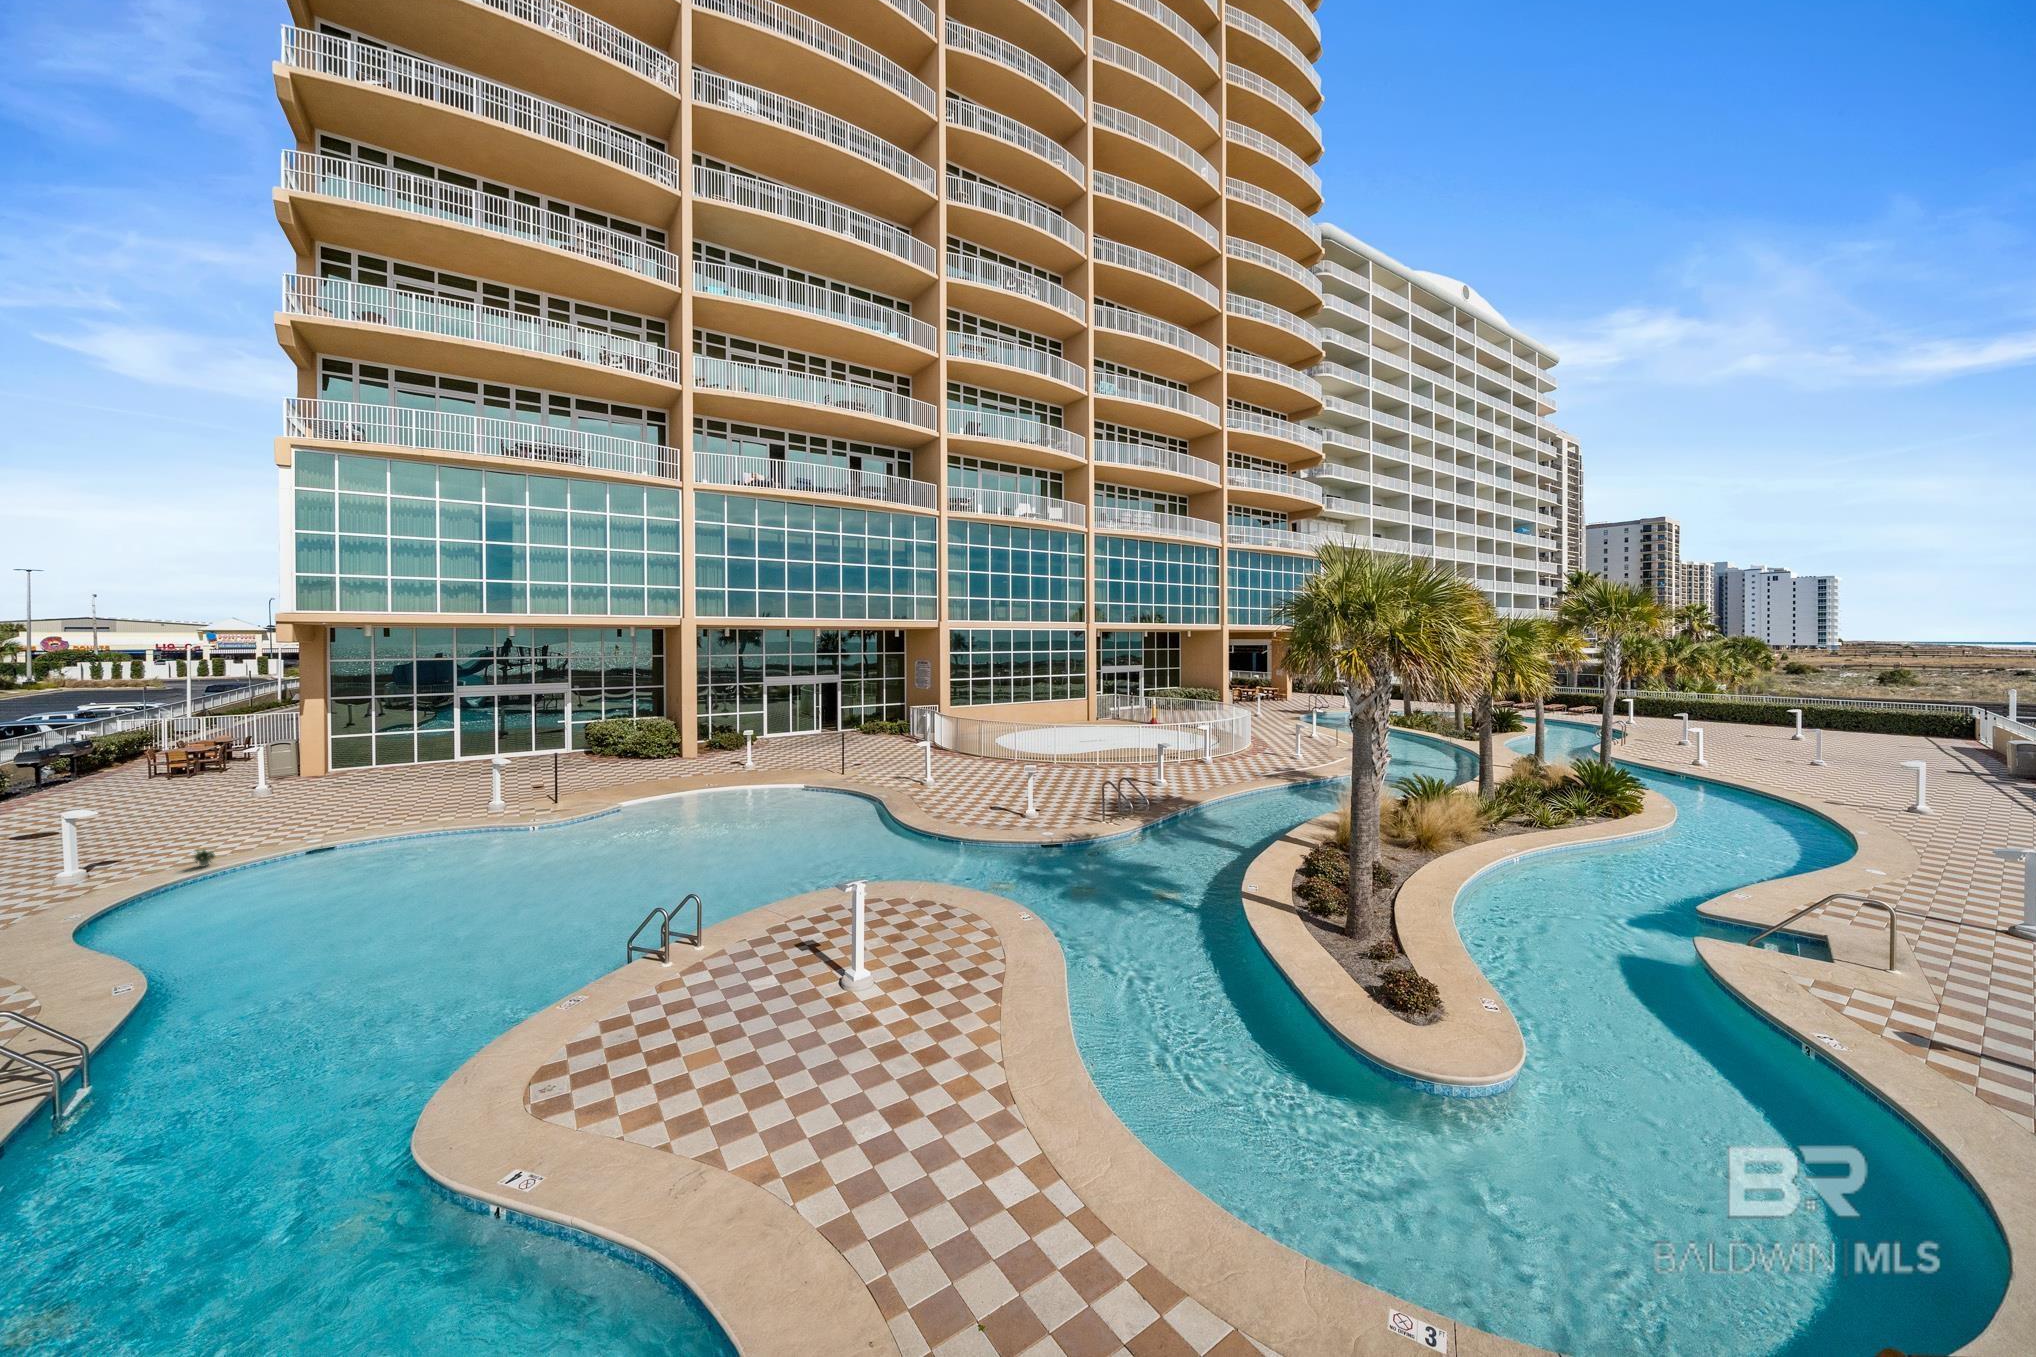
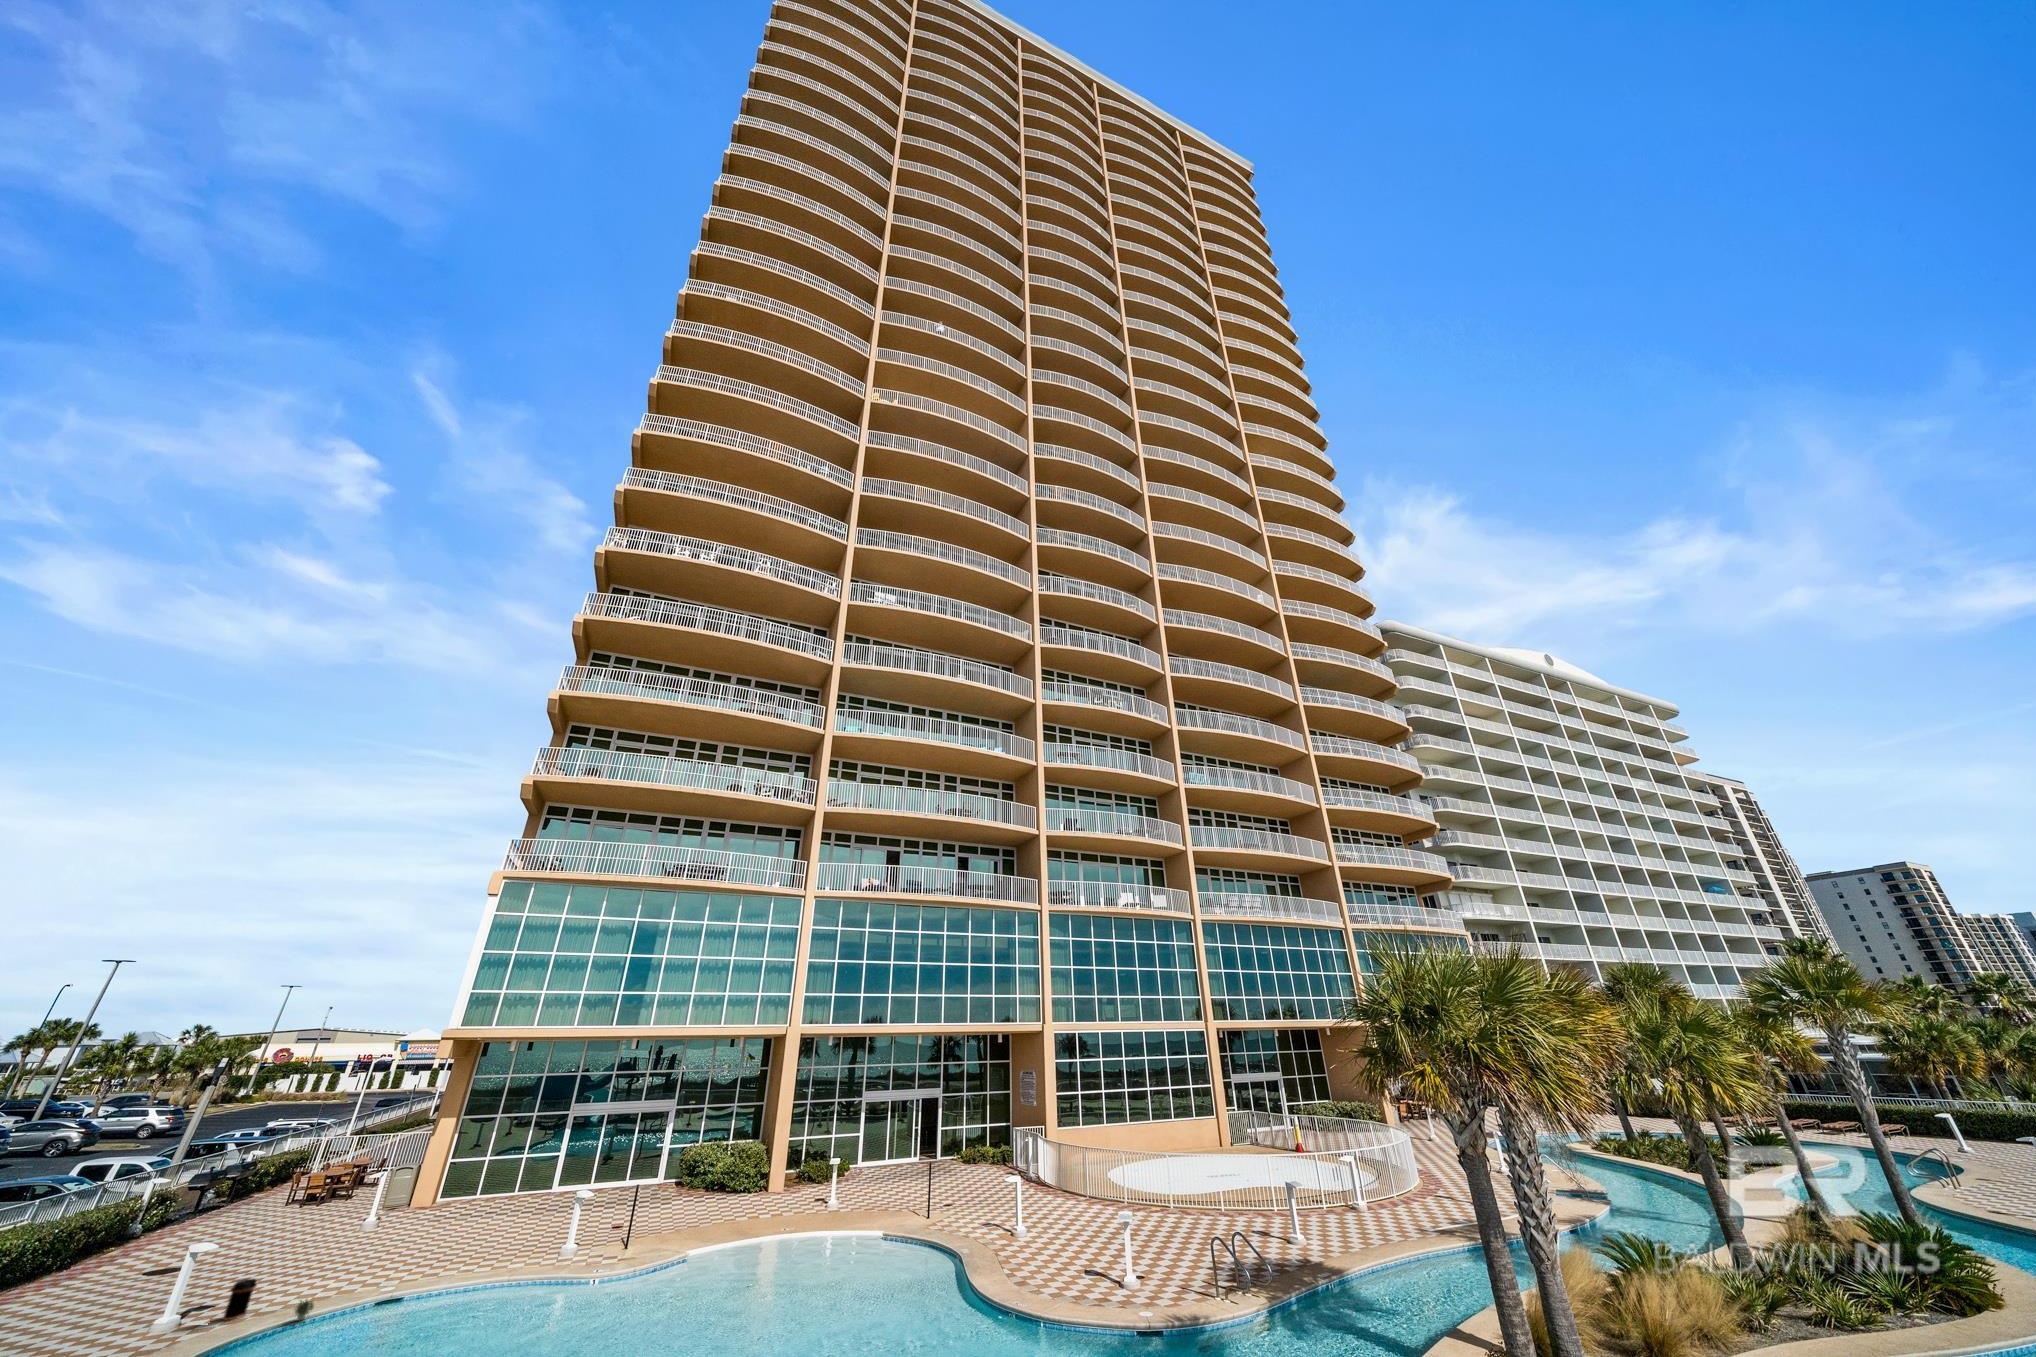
trash can: none [107,835,138,869] -> present [223,1278,257,1320]

